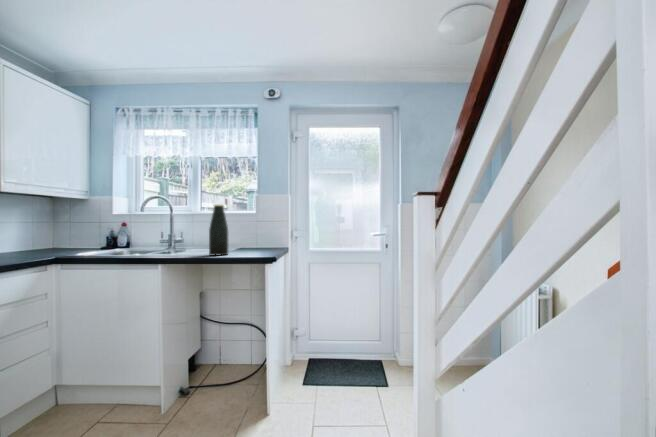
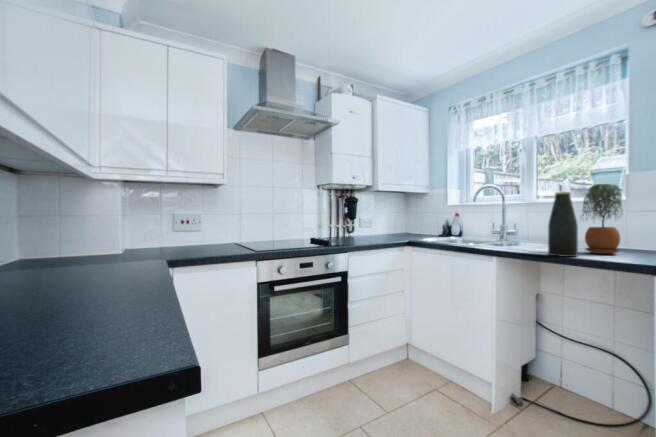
potted plant: none [230,200,254,252] -> present [583,184,622,254]

